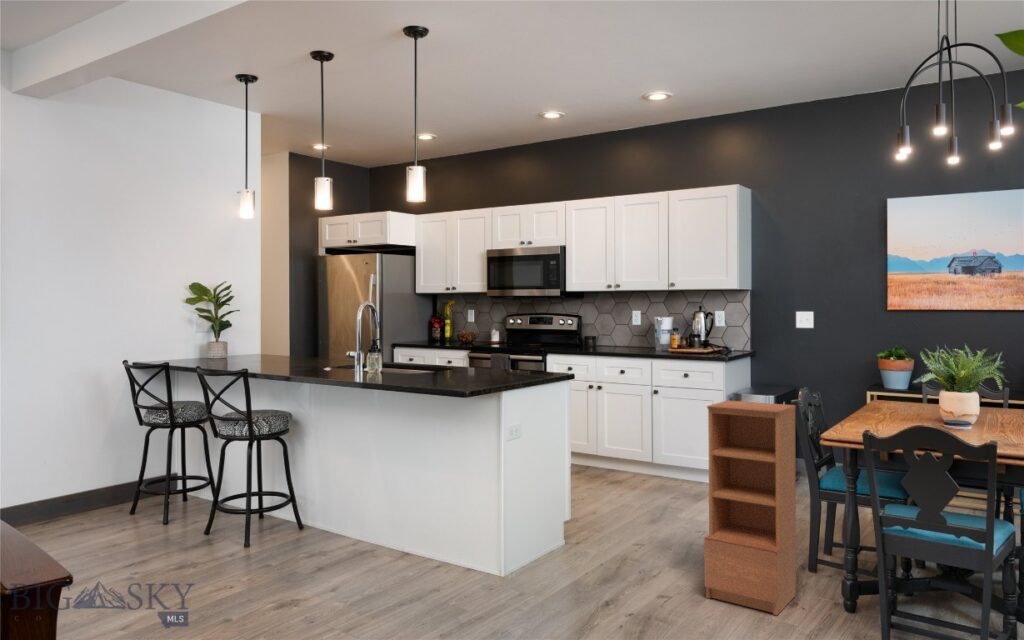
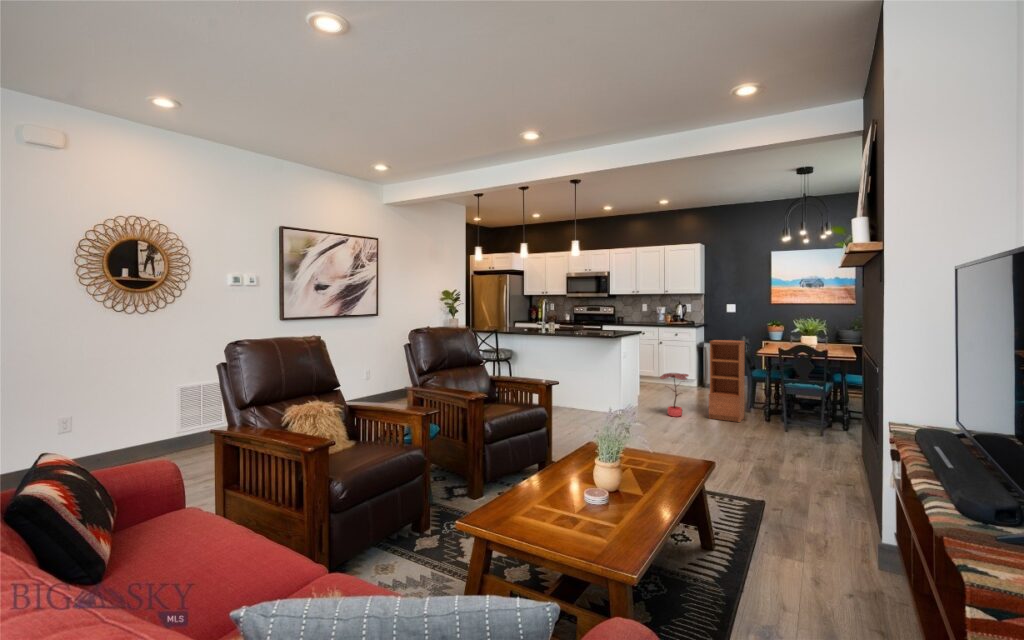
potted plant: none [590,478,664,588] -> present [660,373,689,417]

